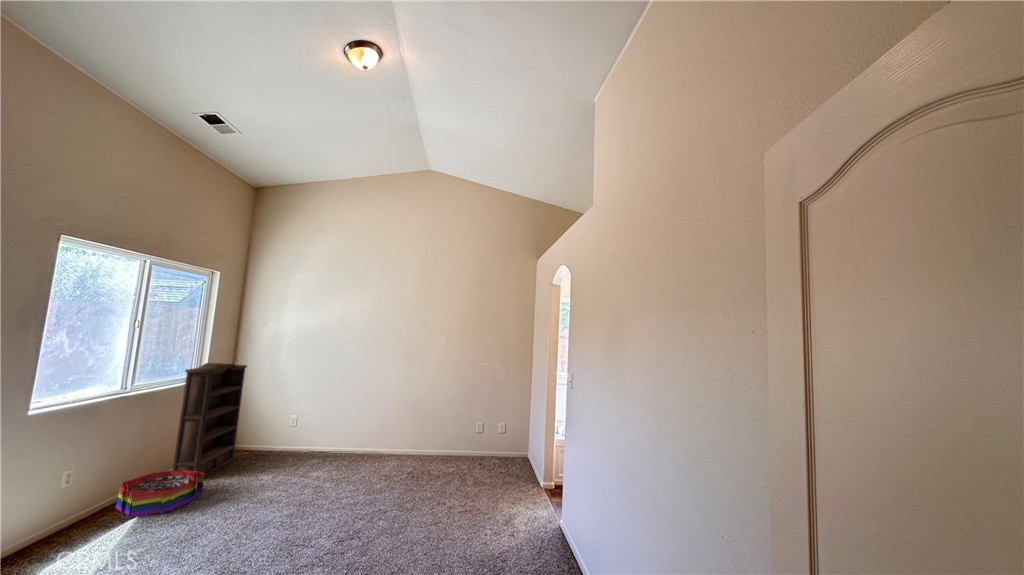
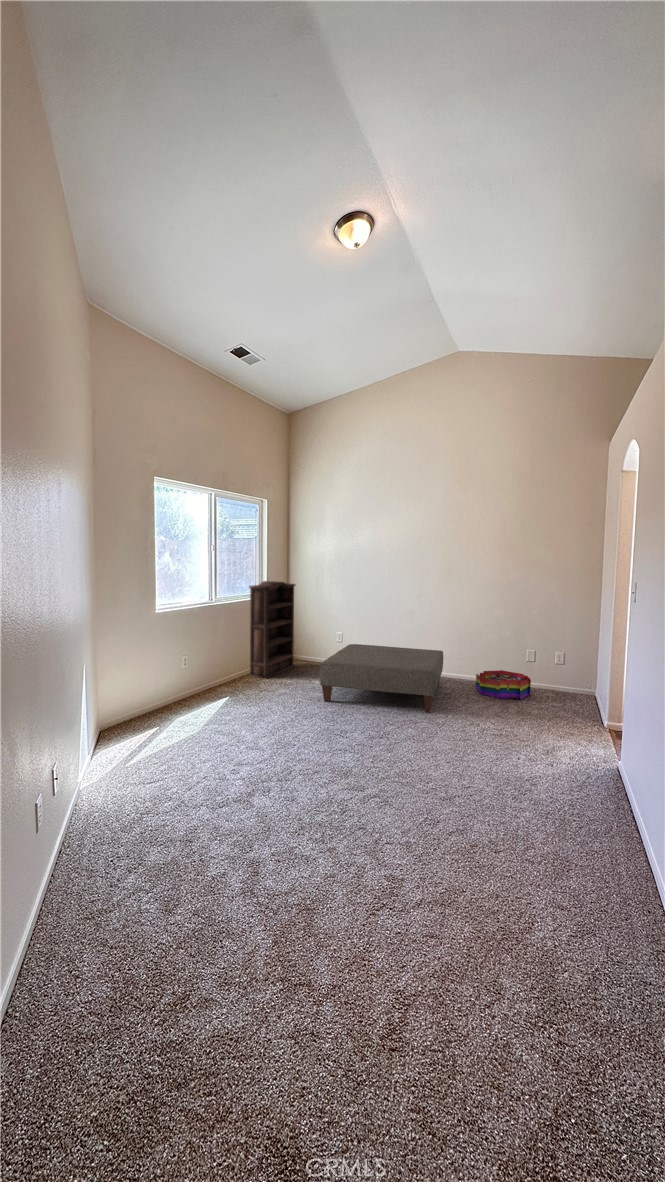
ottoman: none [275,429,406,502] -> present [320,644,443,713]
storage bin: present [116,469,204,517] -> present [476,670,531,699]

